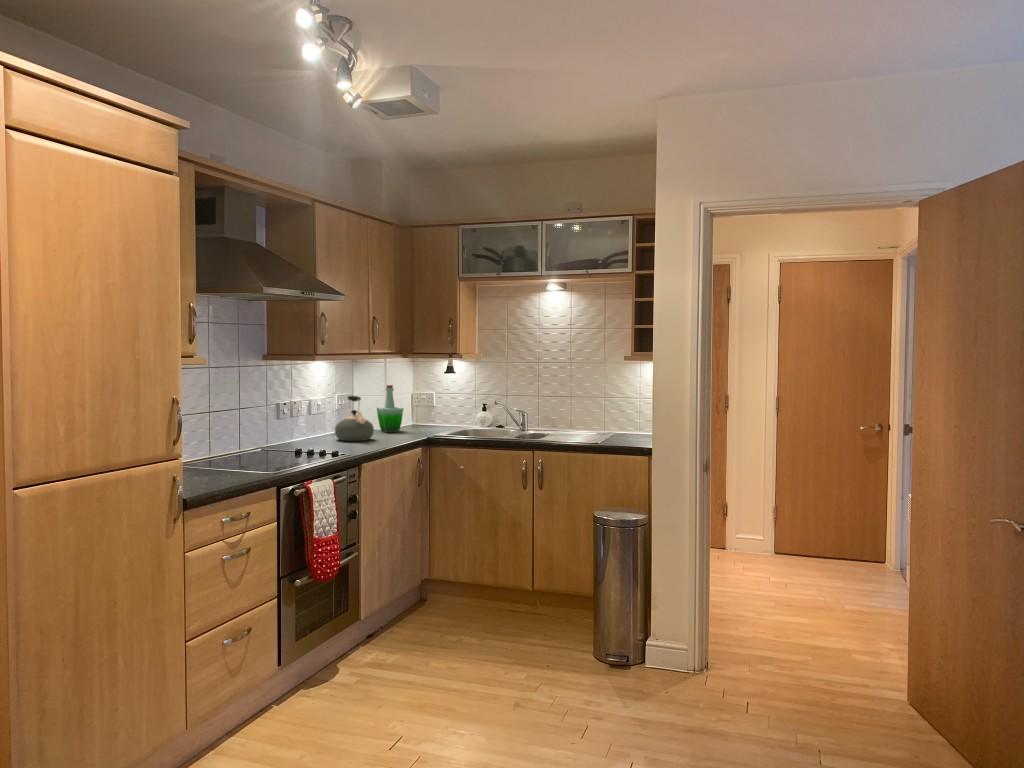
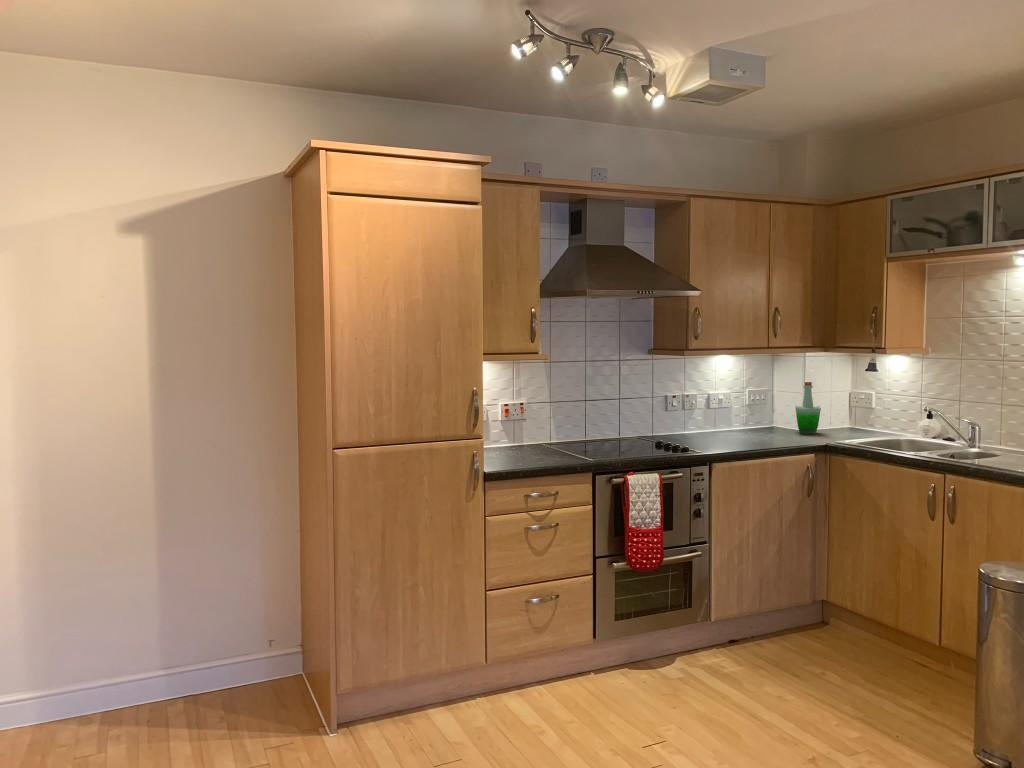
kettle: present [335,396,374,441] -> none [726,392,767,440]

